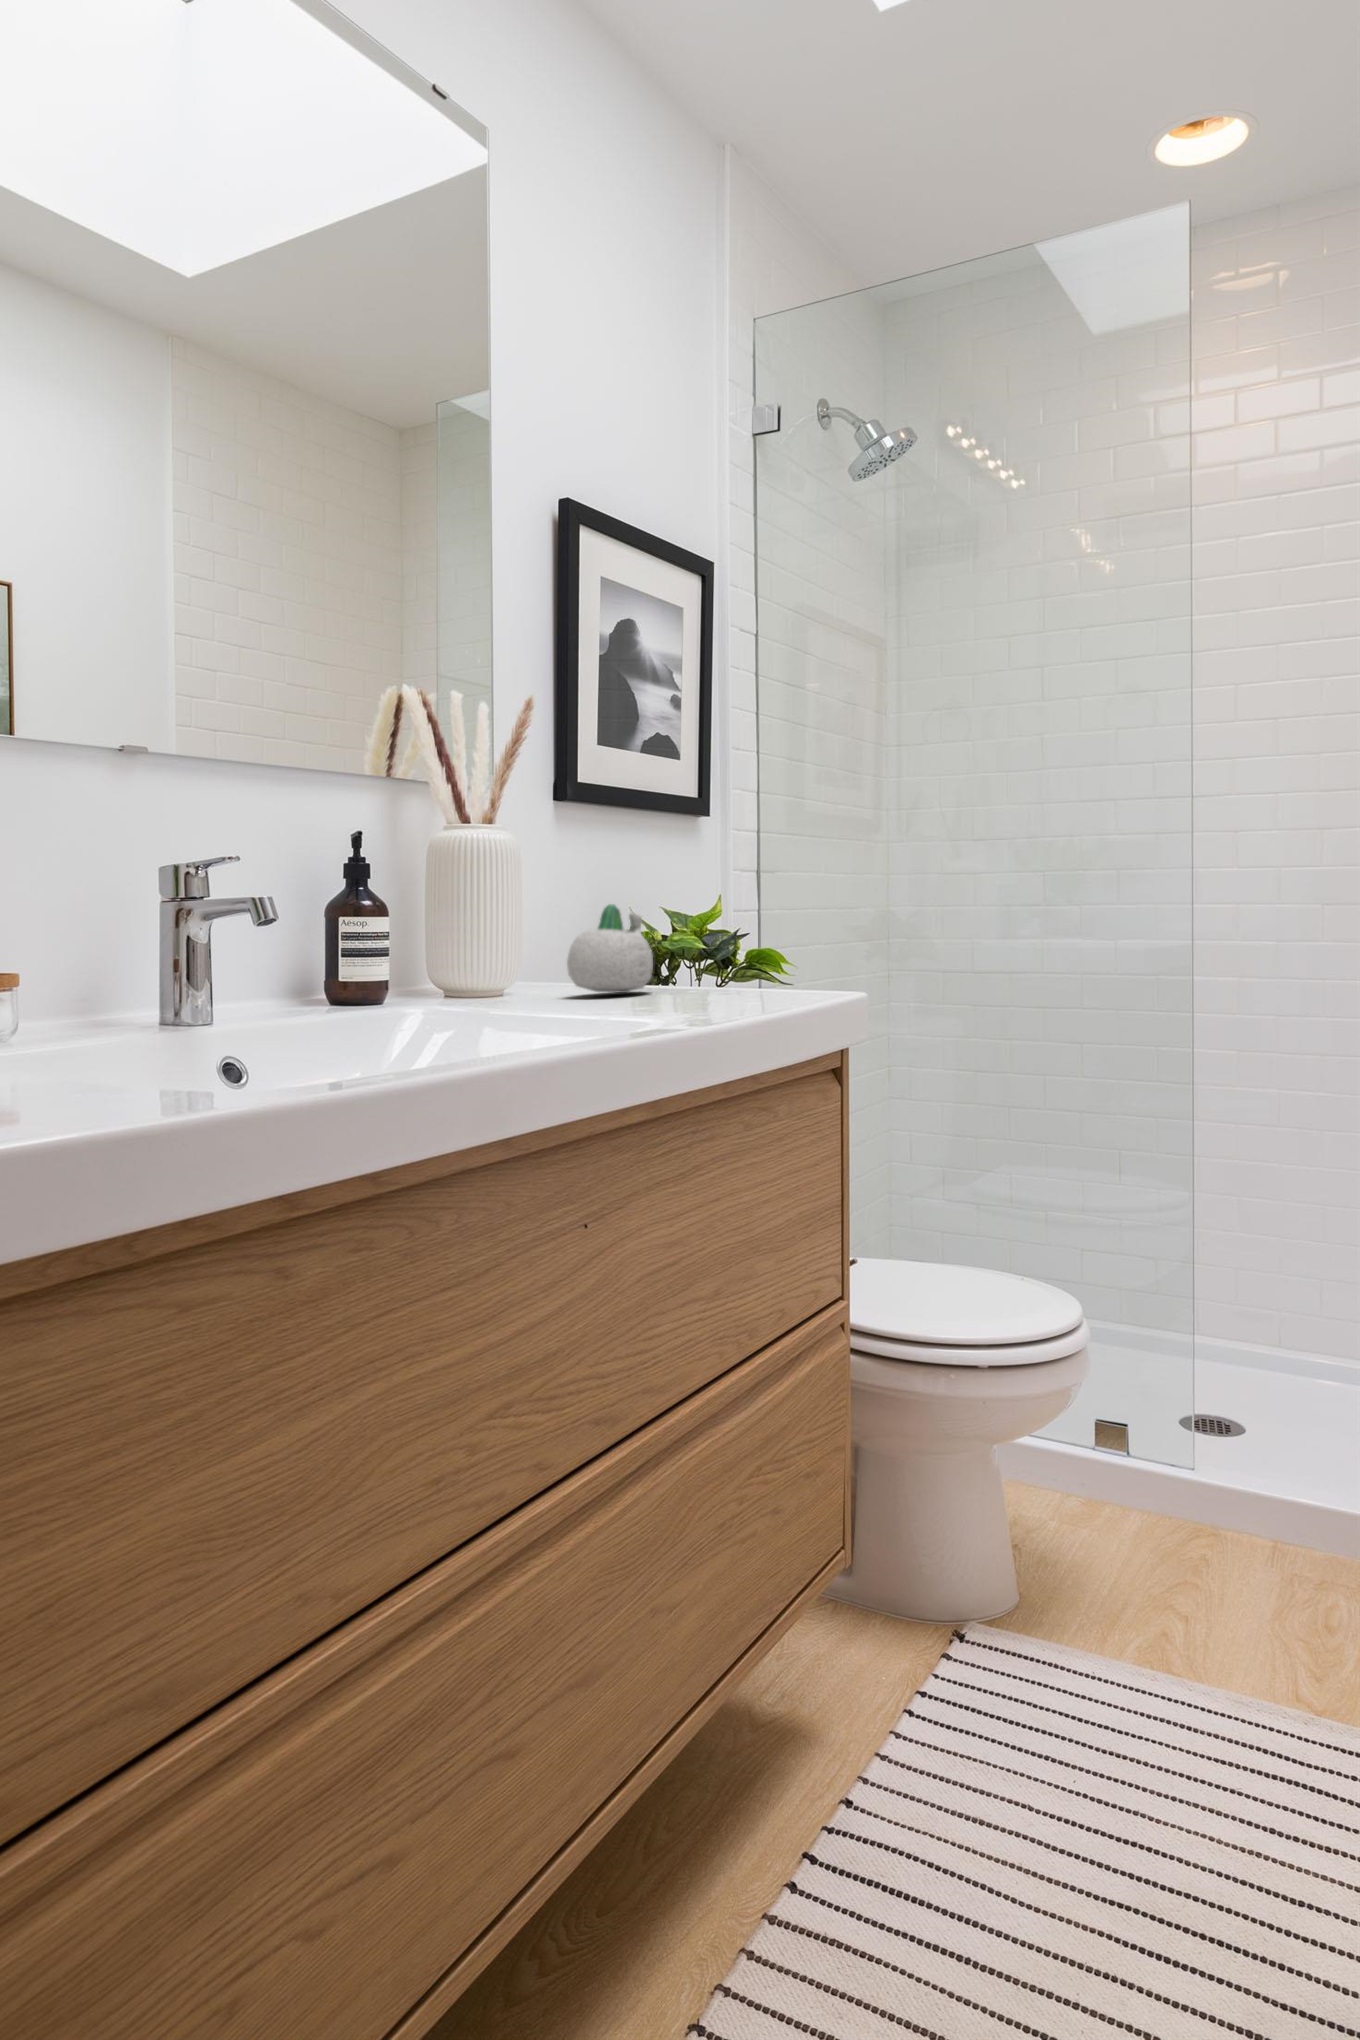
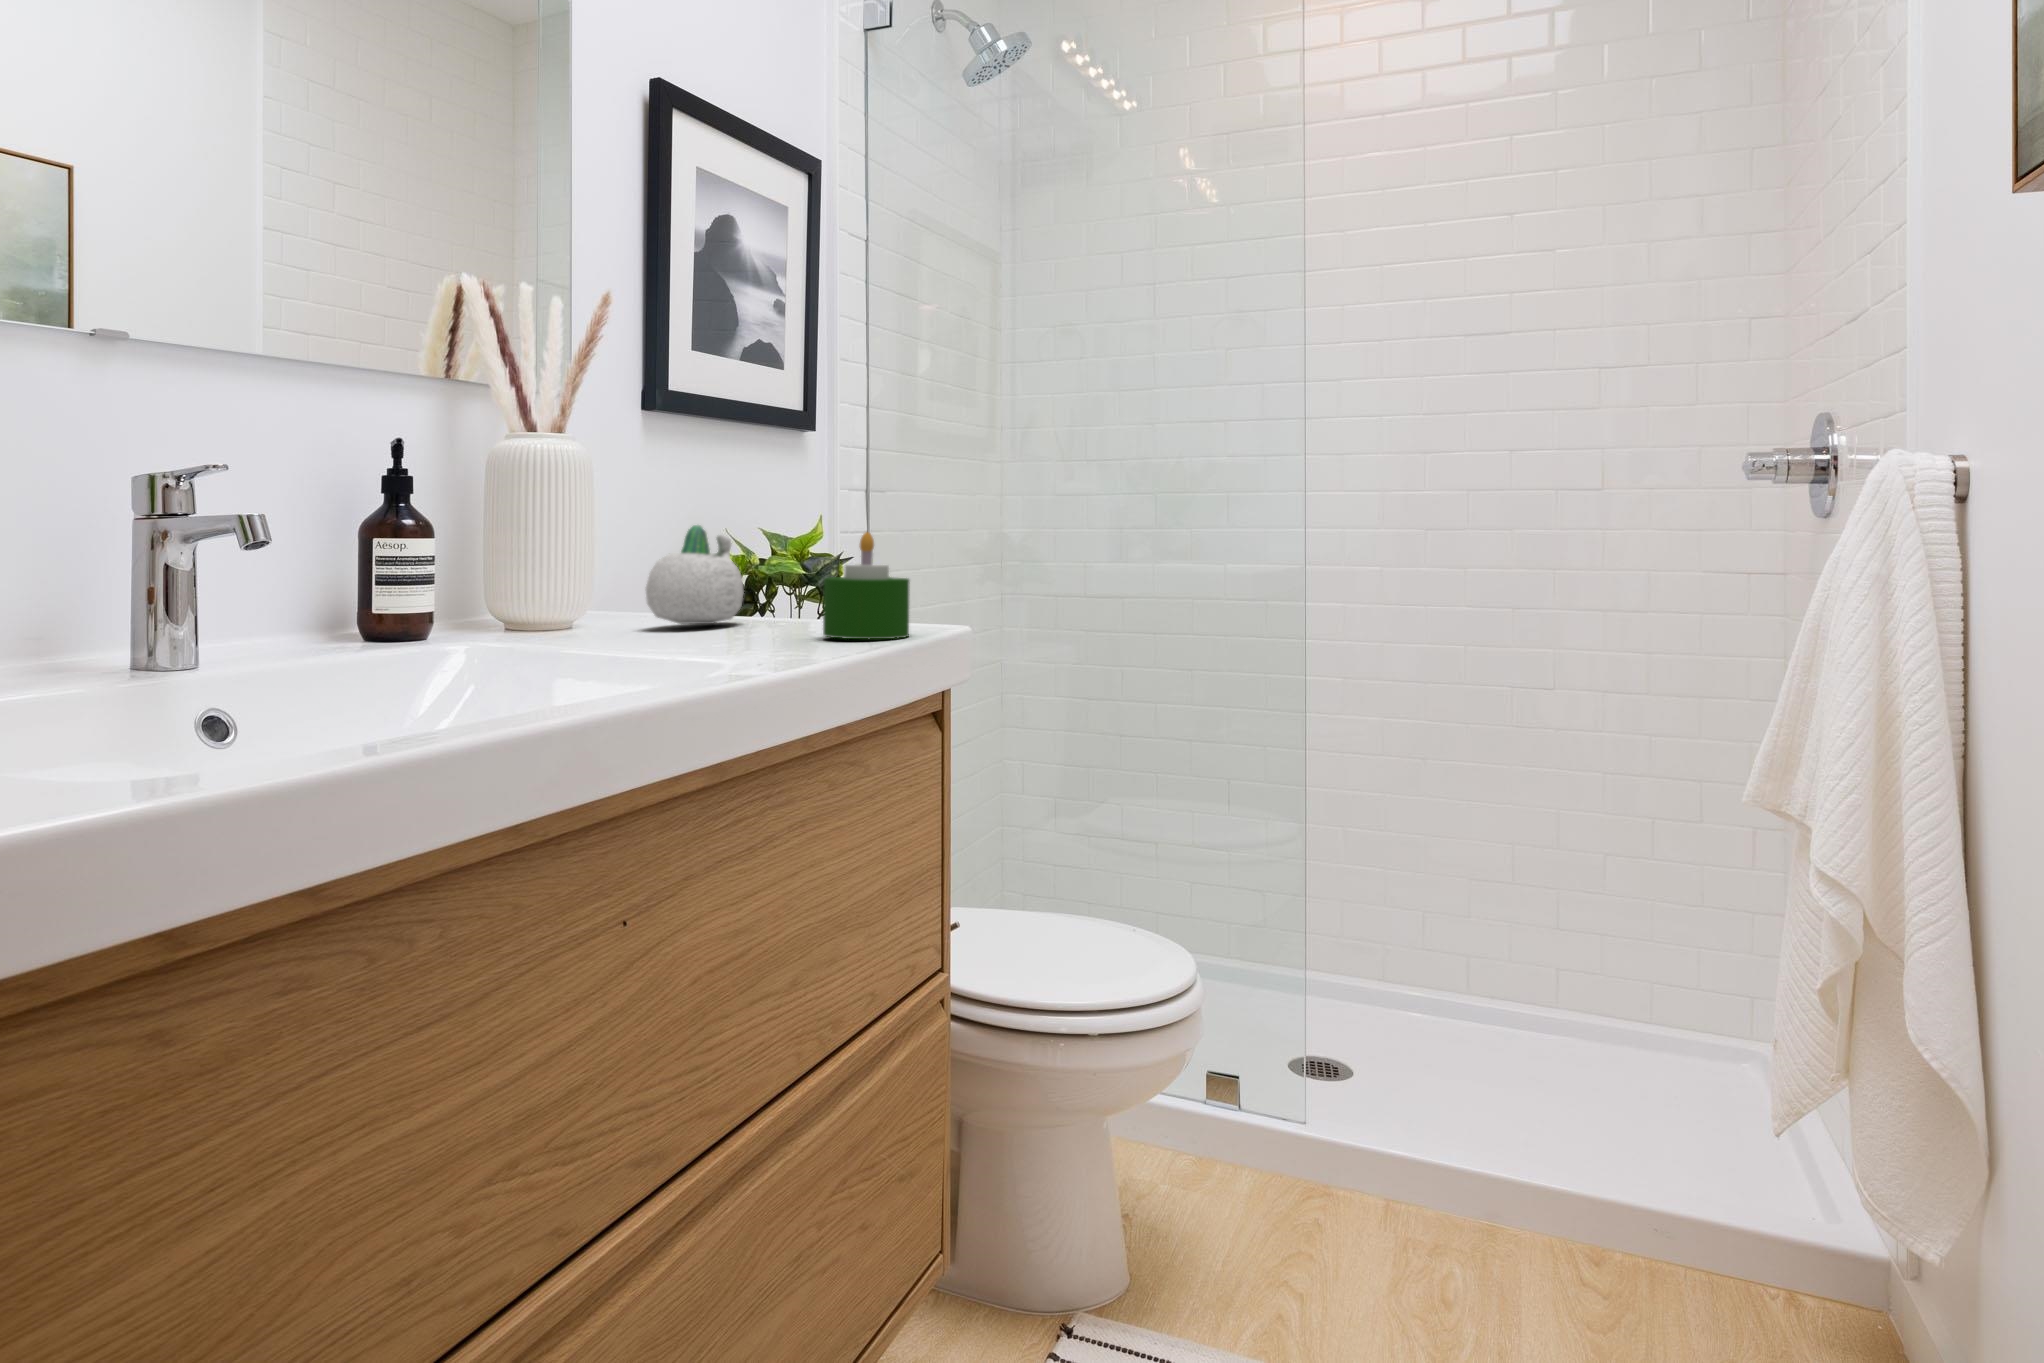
candle: none [728,909,805,1003] -> present [823,532,910,639]

